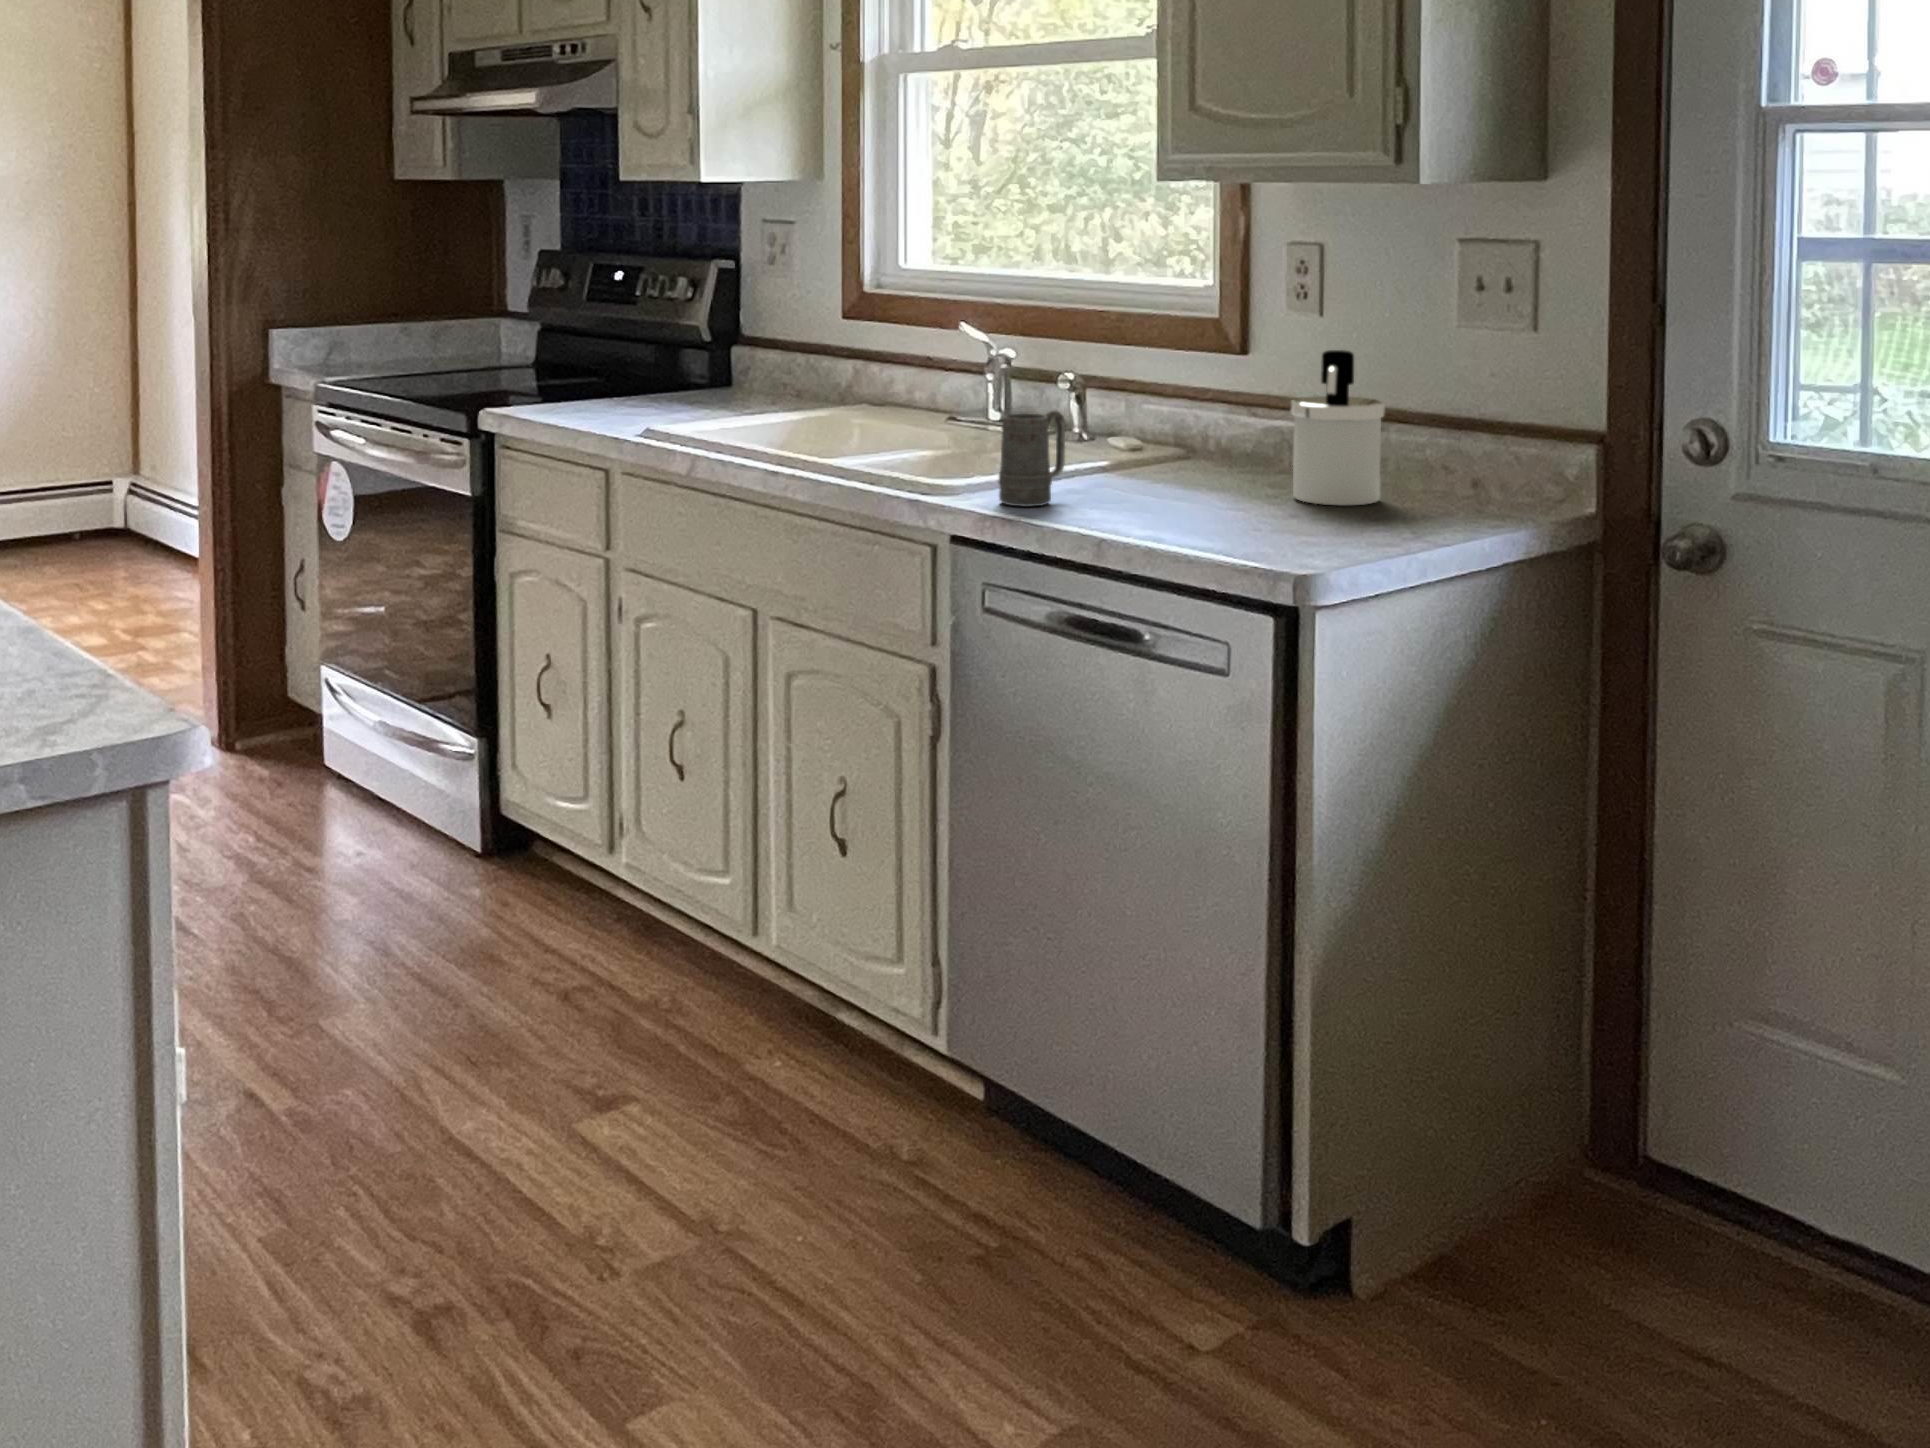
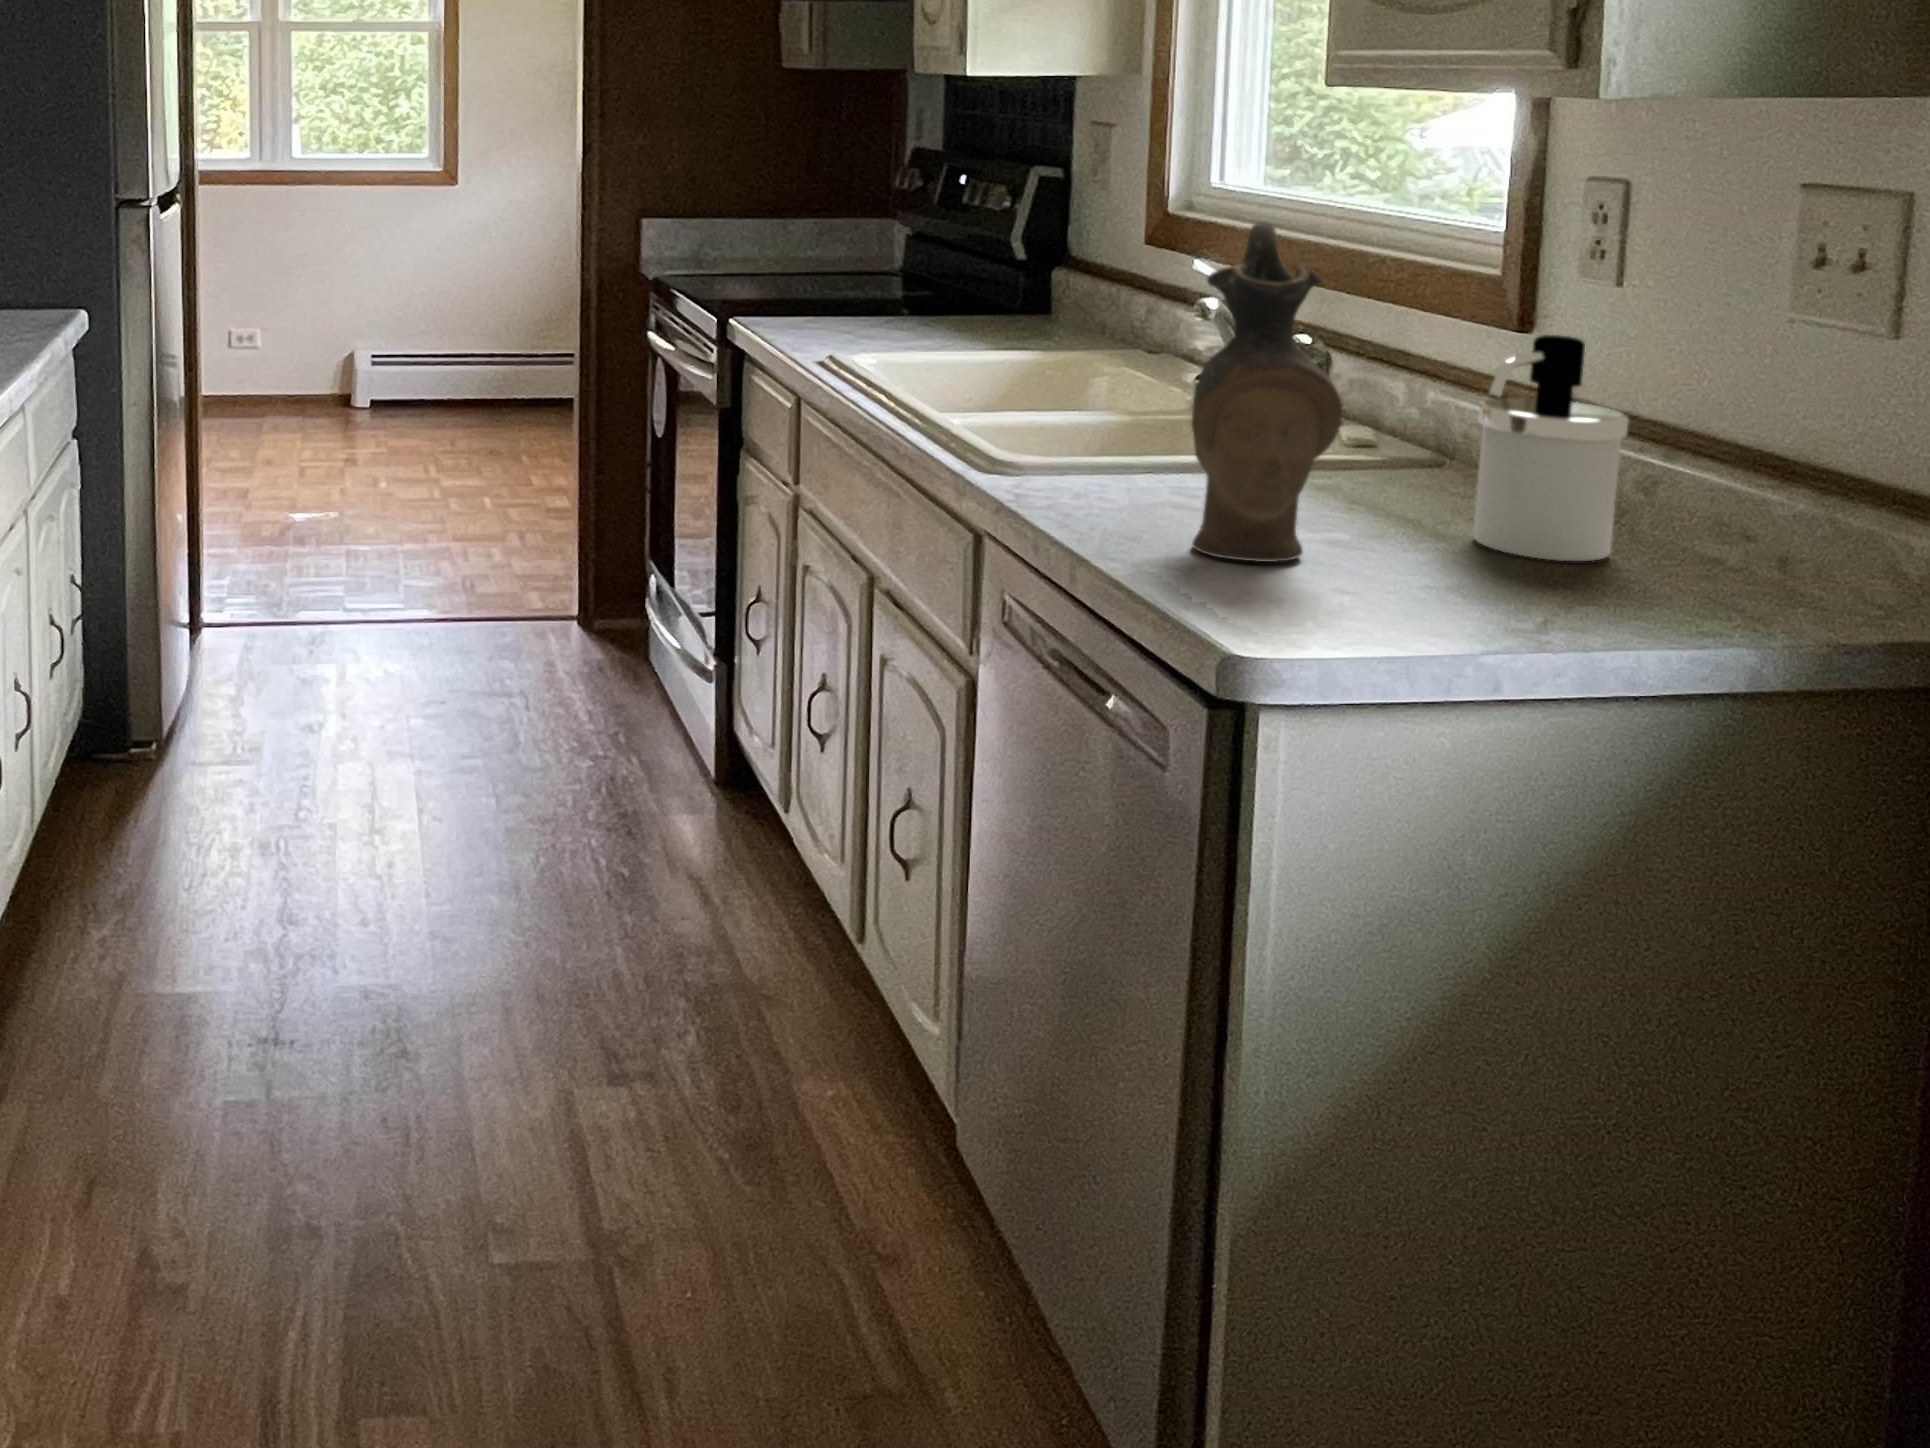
ceramic pitcher: none [1156,284,1265,532] -> present [1191,222,1342,562]
mug: present [998,411,1066,507] -> none [1049,374,1152,494]

